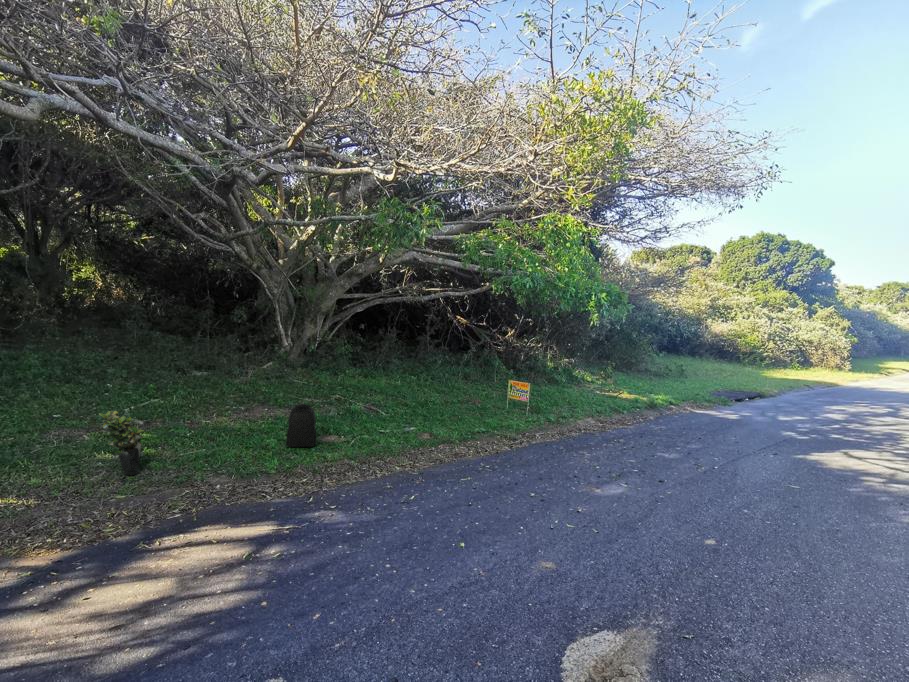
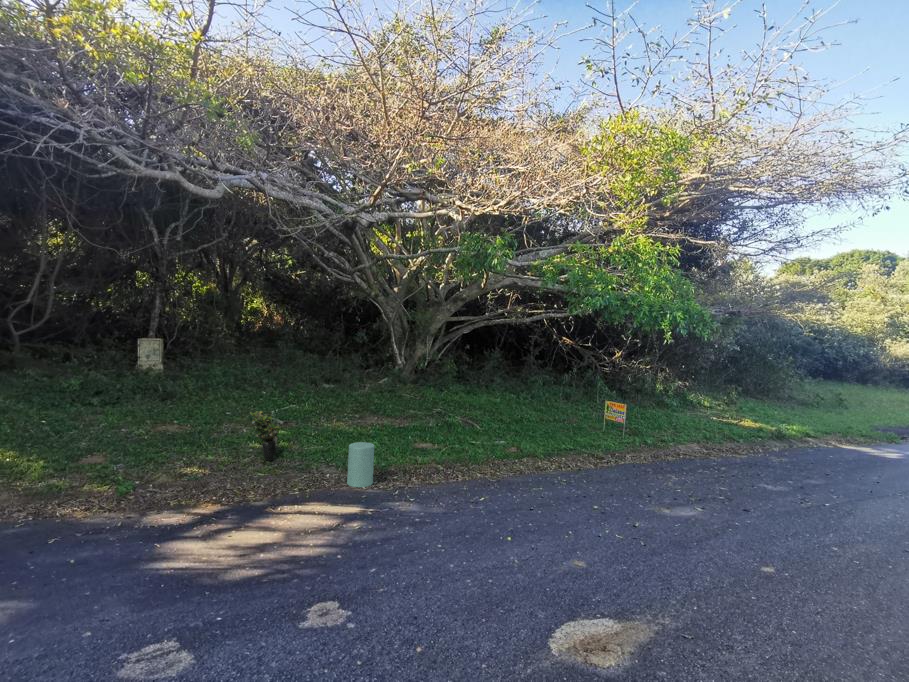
backpack: present [286,404,316,447] -> none [388,413,412,450]
trash can: none [240,443,280,500] -> present [345,442,374,487]

